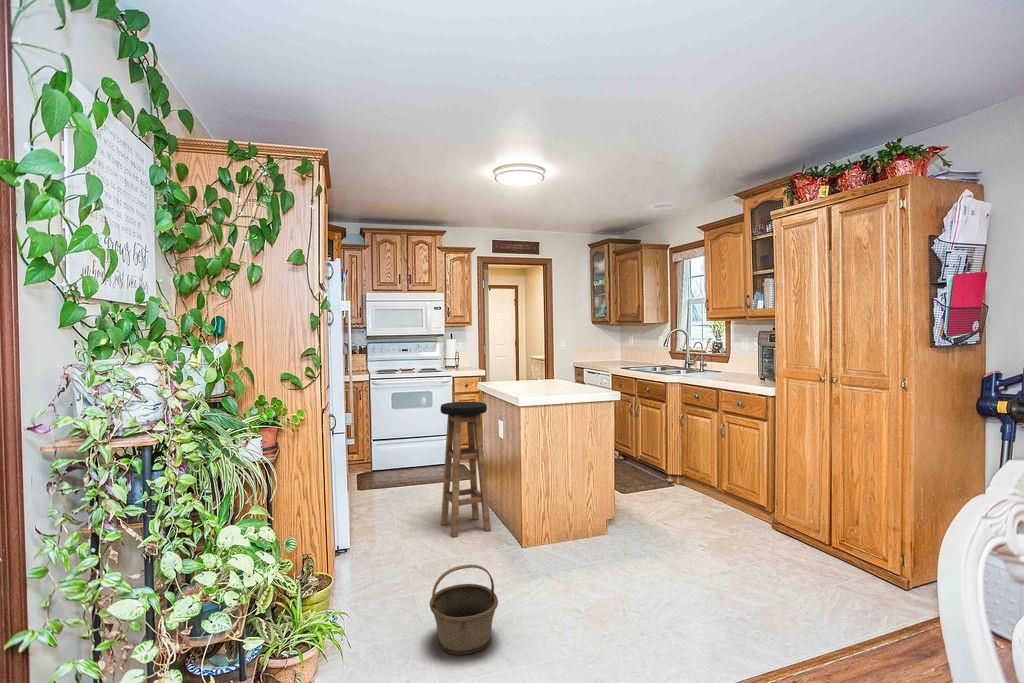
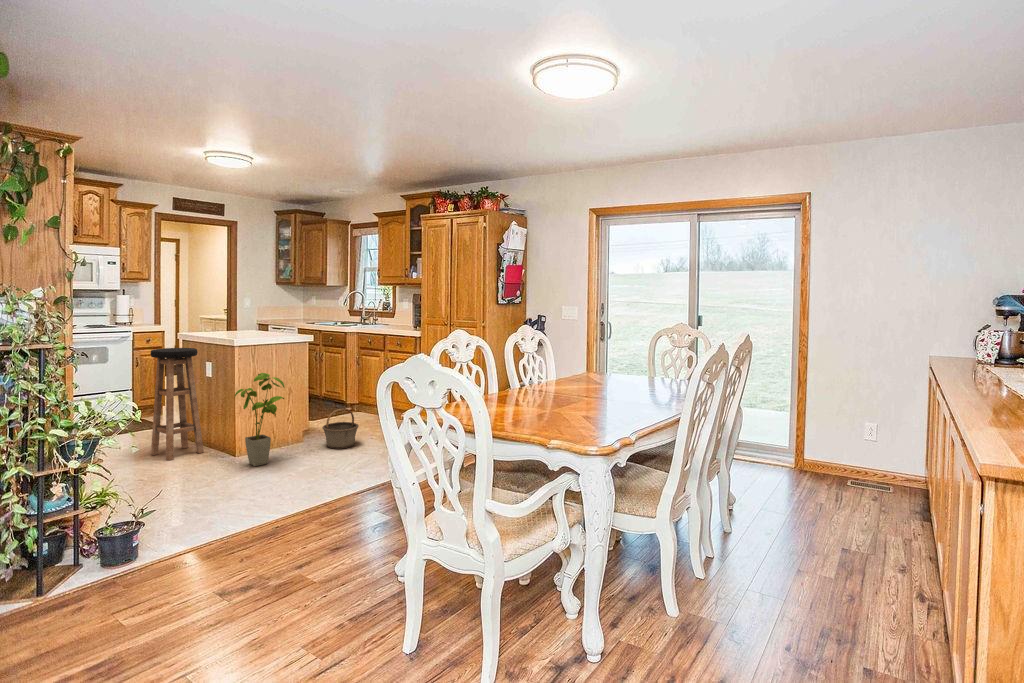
house plant: none [516,443,578,570] -> present [235,373,285,466]
basket: present [430,564,498,655] -> present [322,409,359,449]

